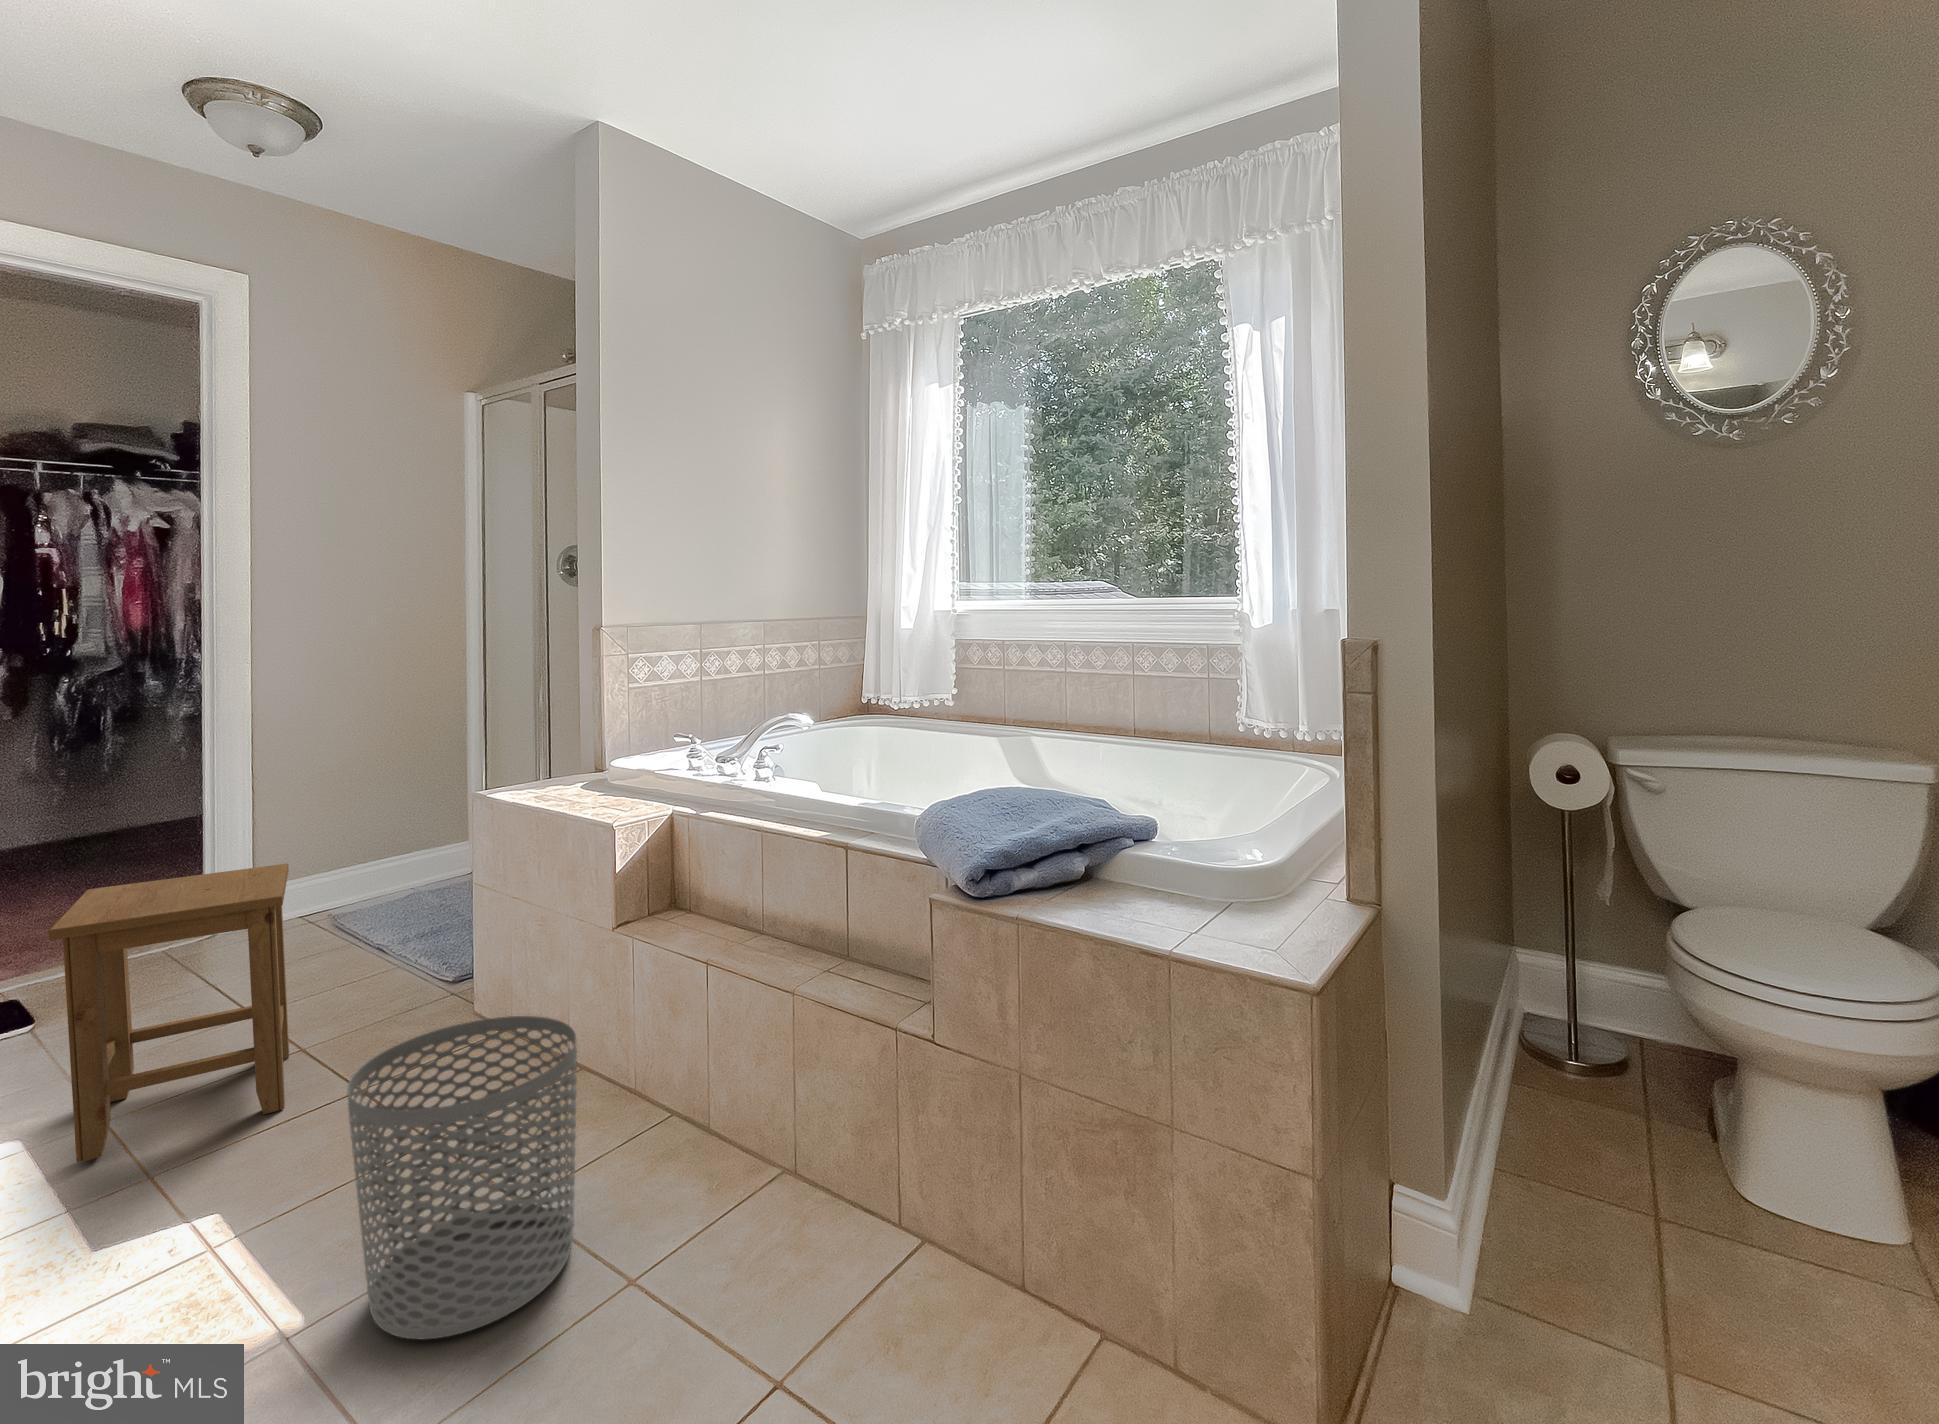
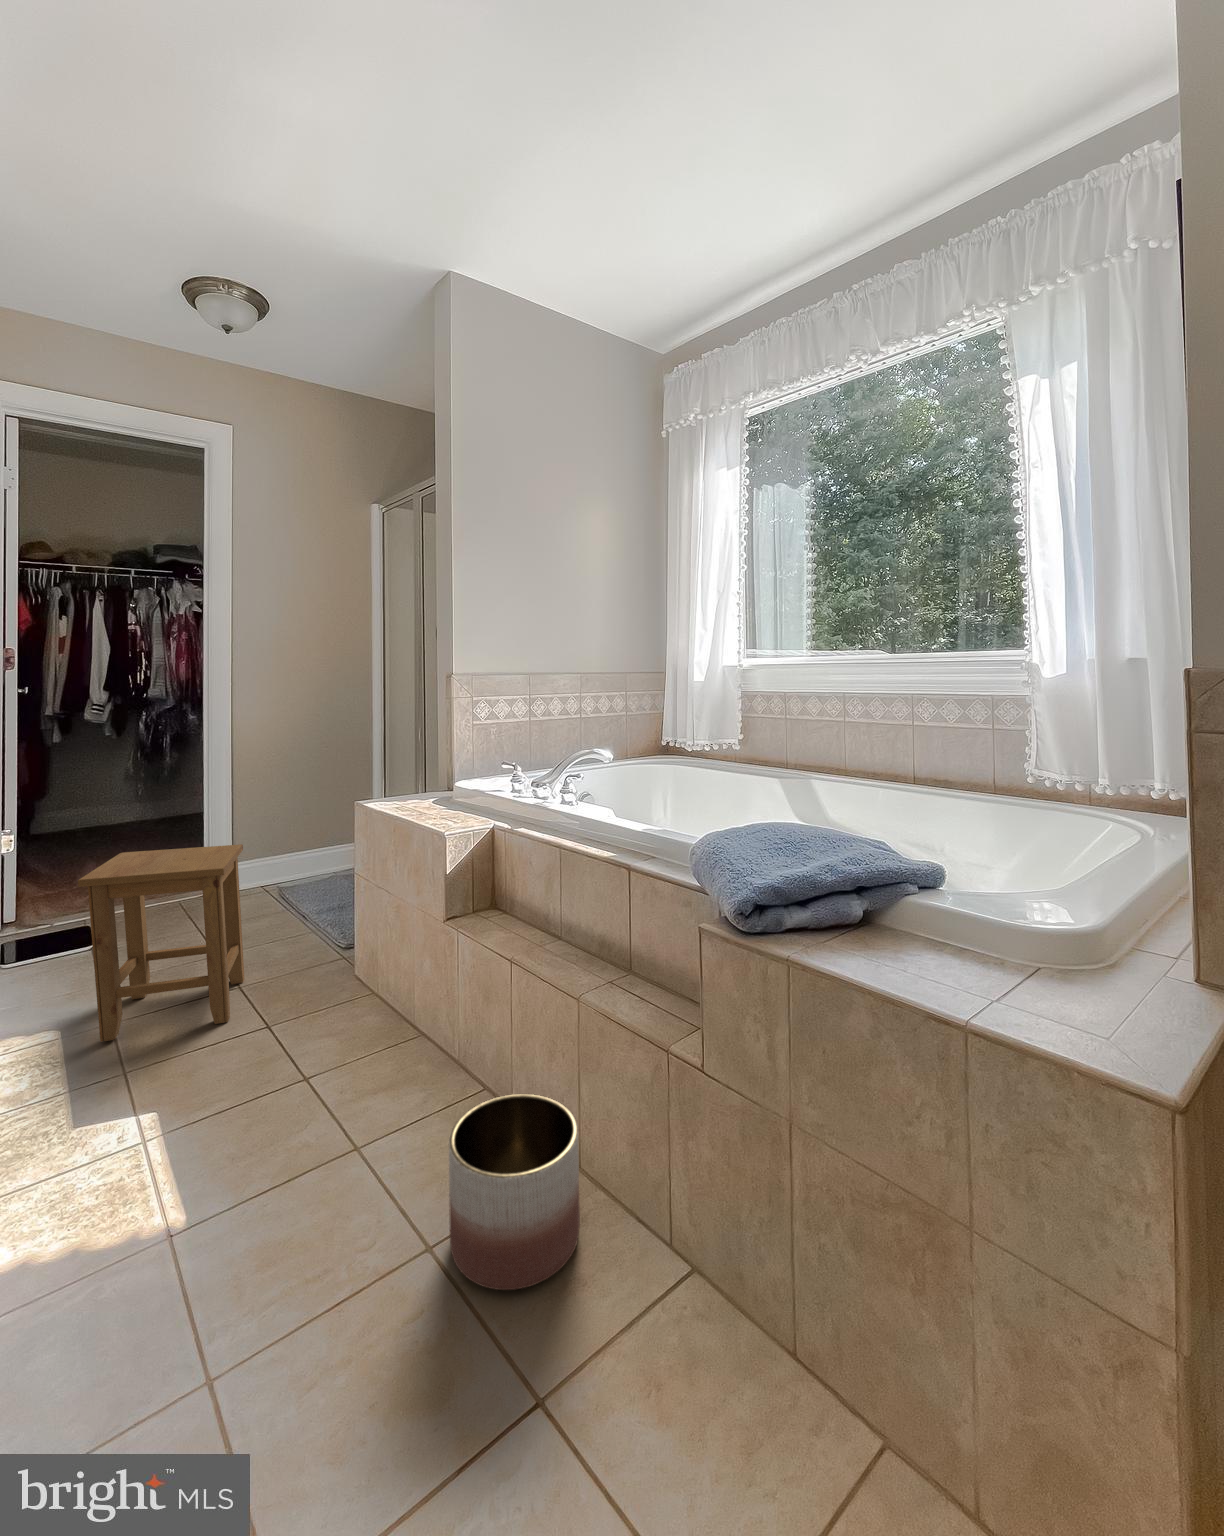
waste bin: present [347,1016,577,1339] -> none [204,984,387,1253]
planter: none [670,1106,817,1310] -> present [449,1094,580,1290]

